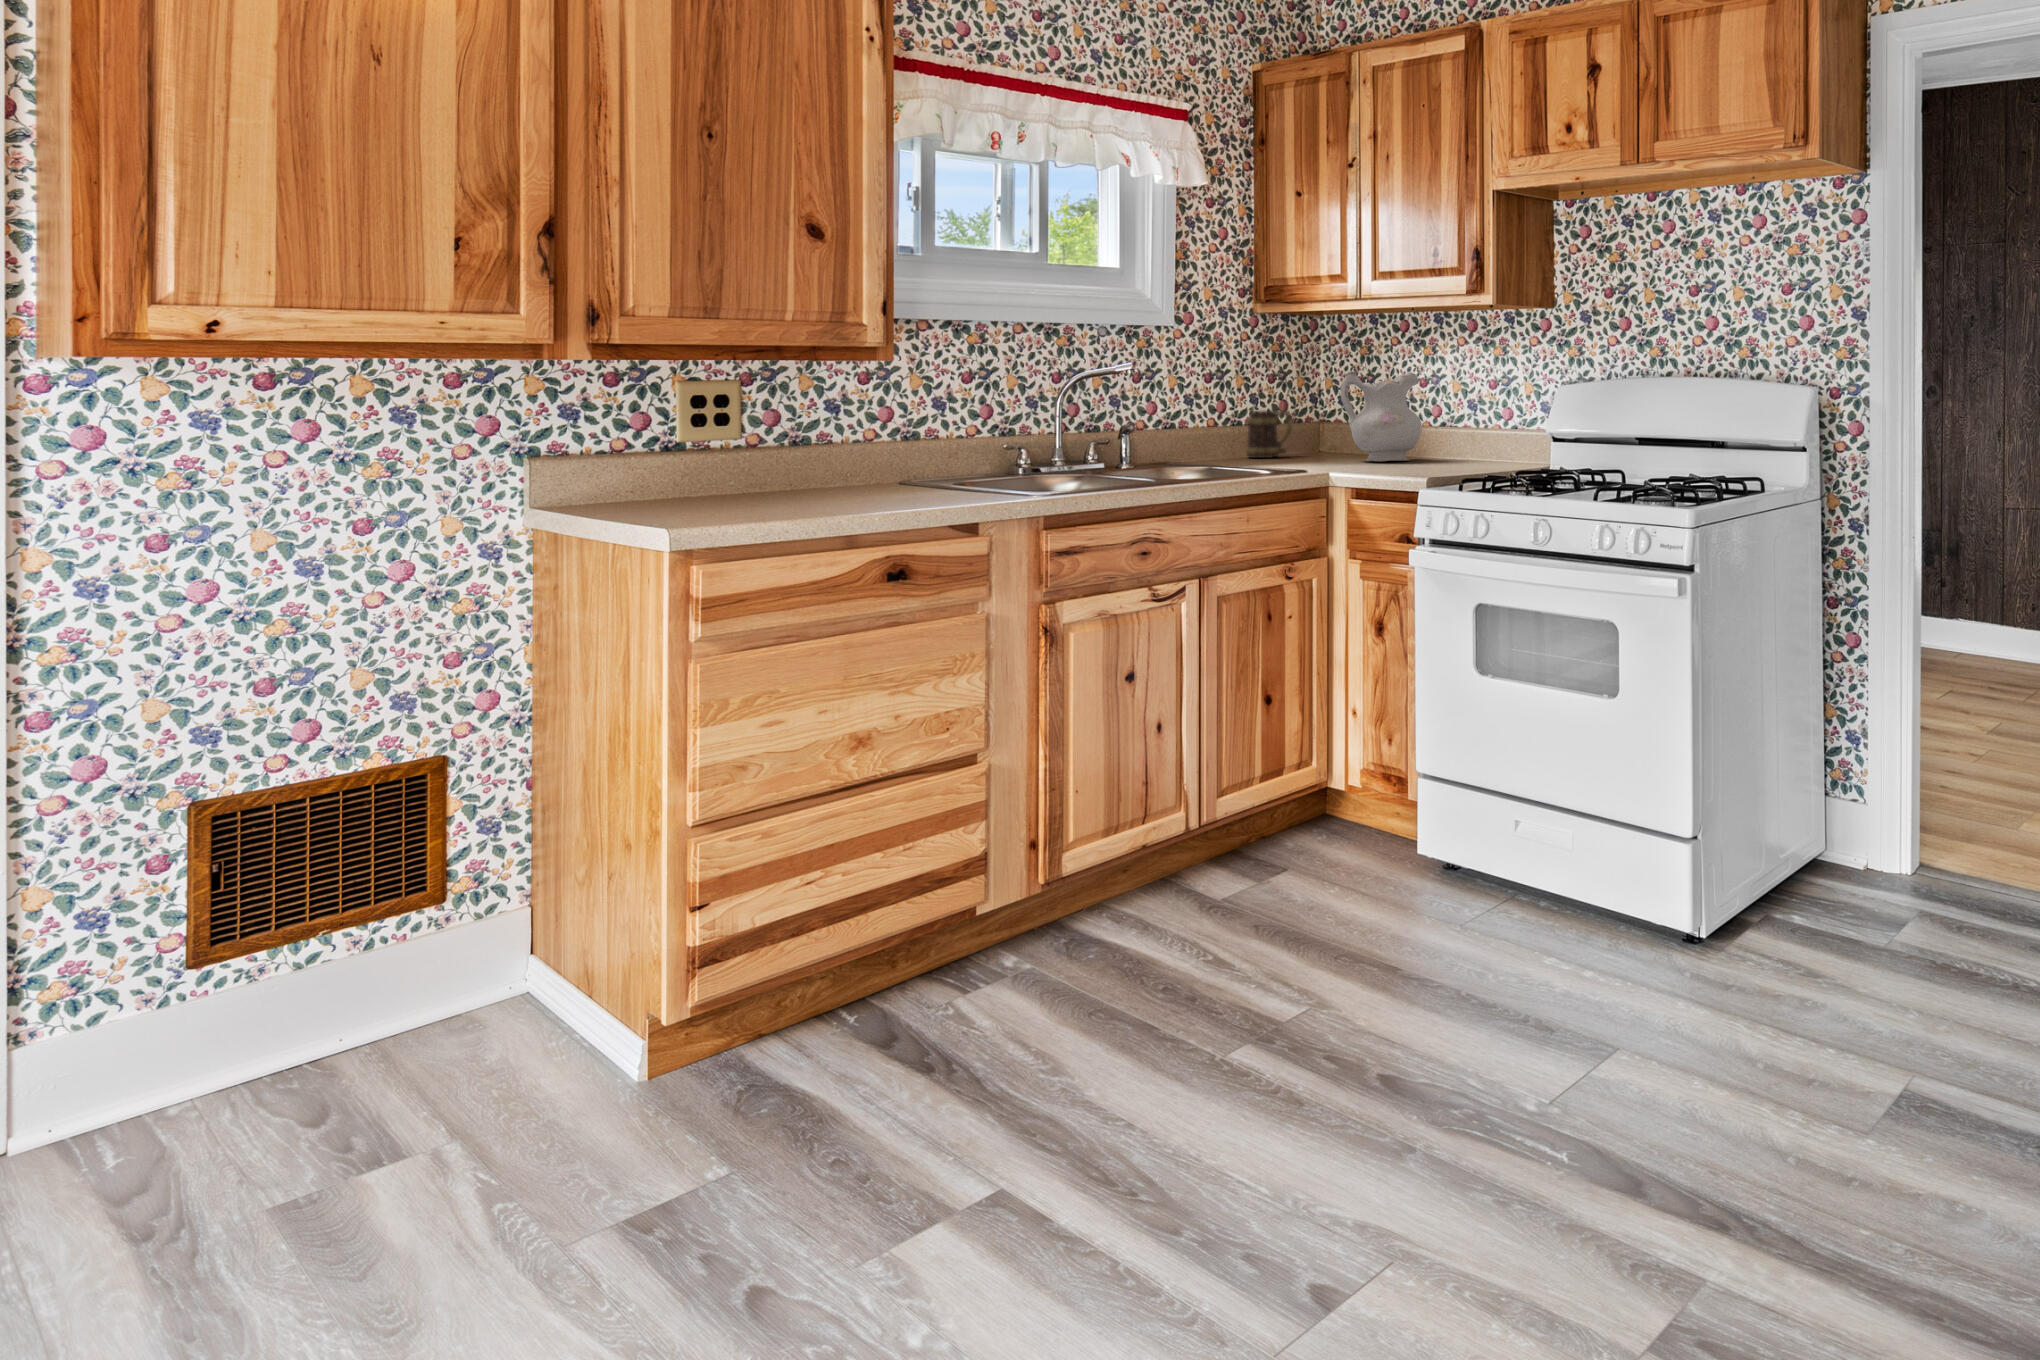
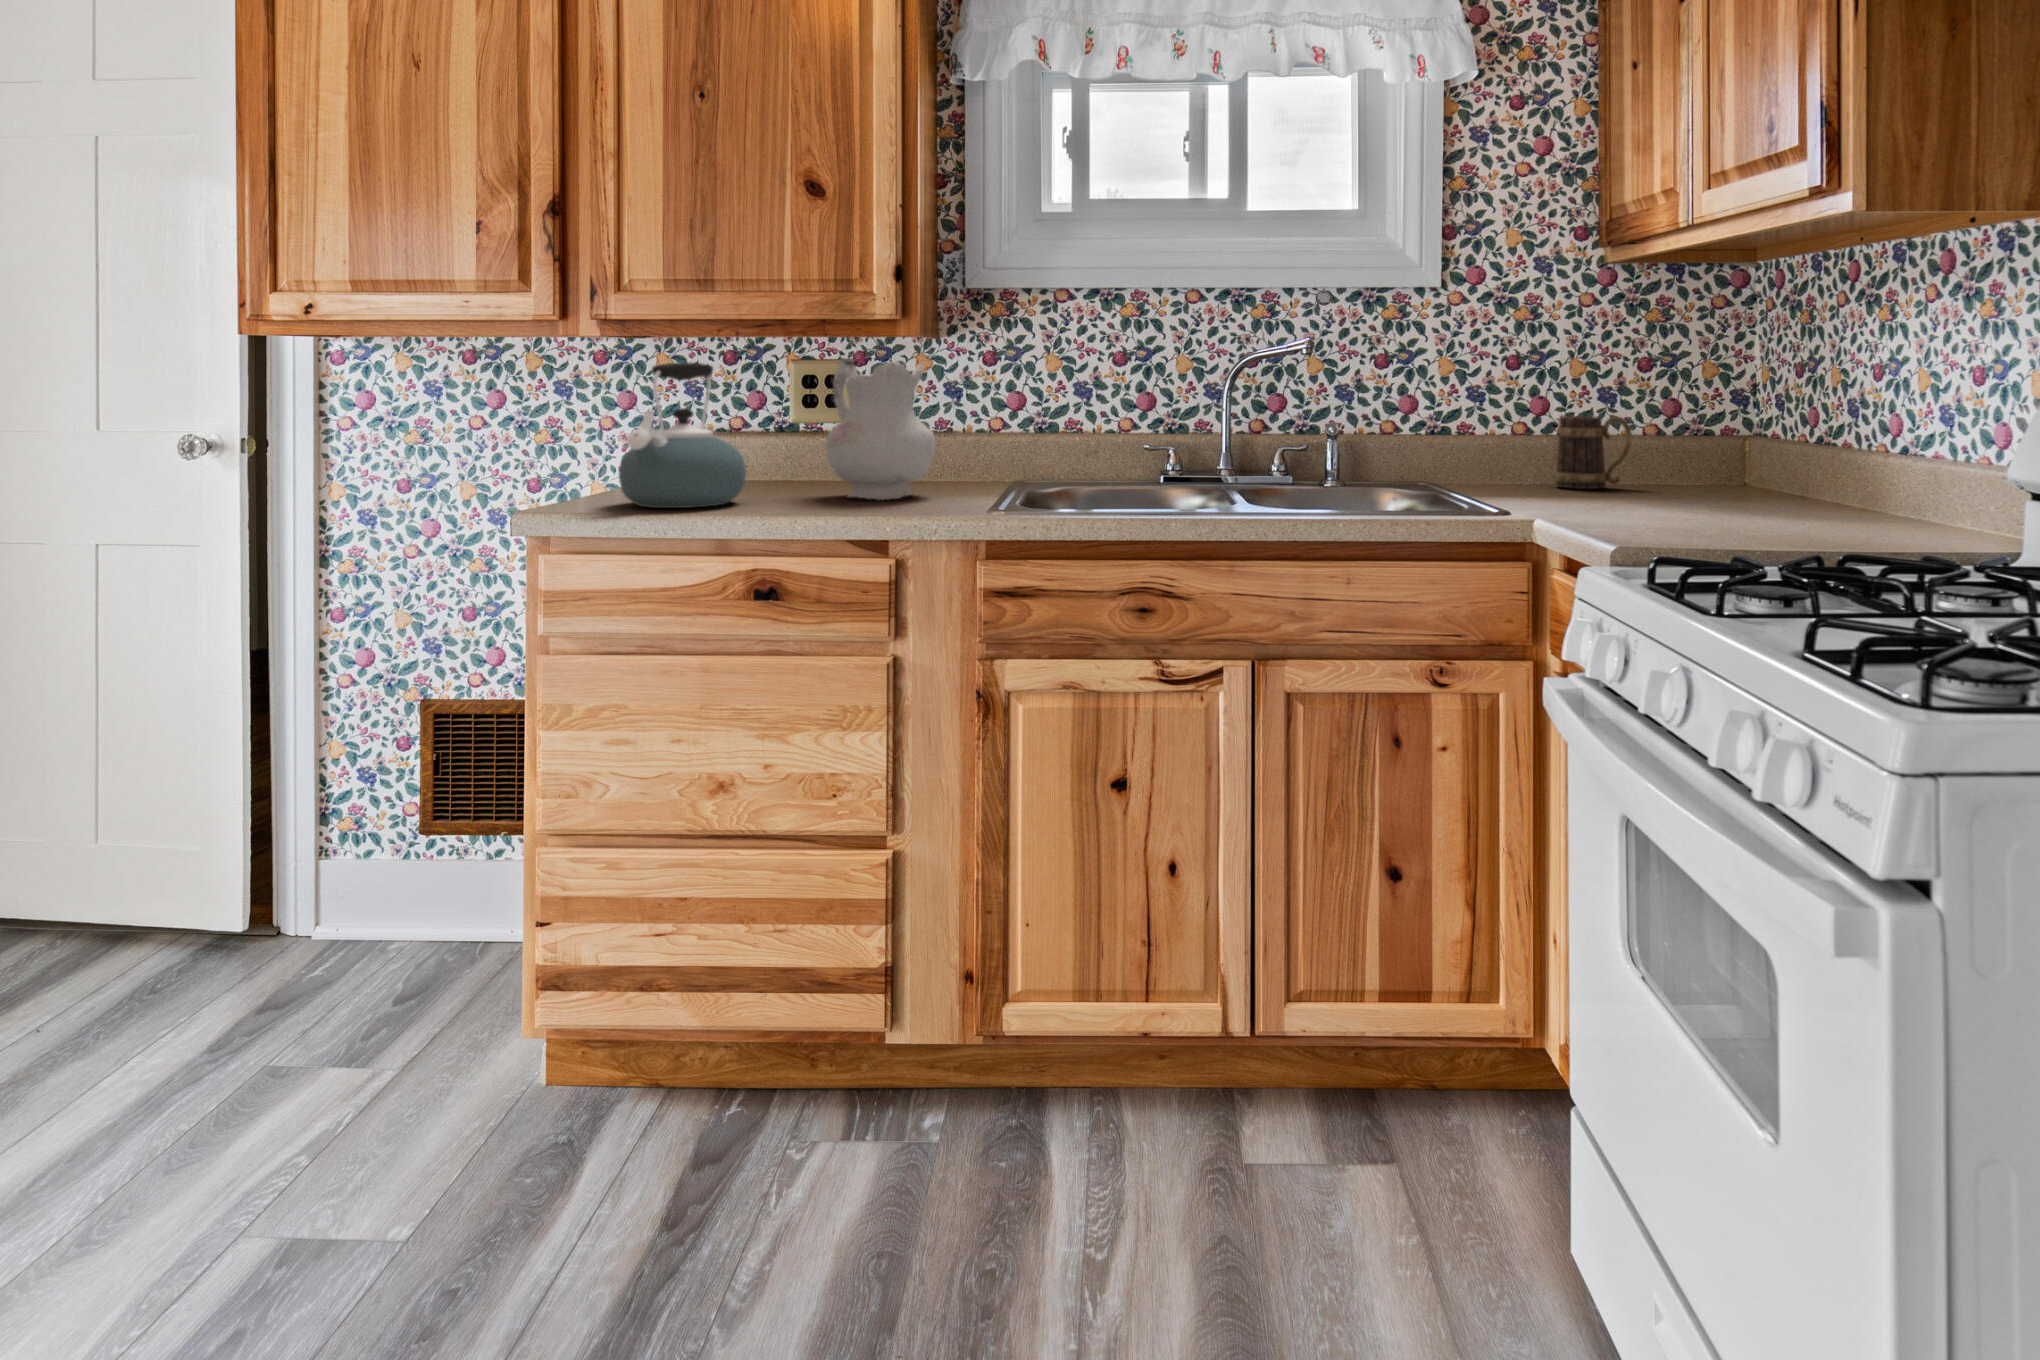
ceramic pitcher: present [1340,371,1421,461] -> present [826,359,935,500]
kettle: none [639,383,771,520] -> present [619,362,746,508]

